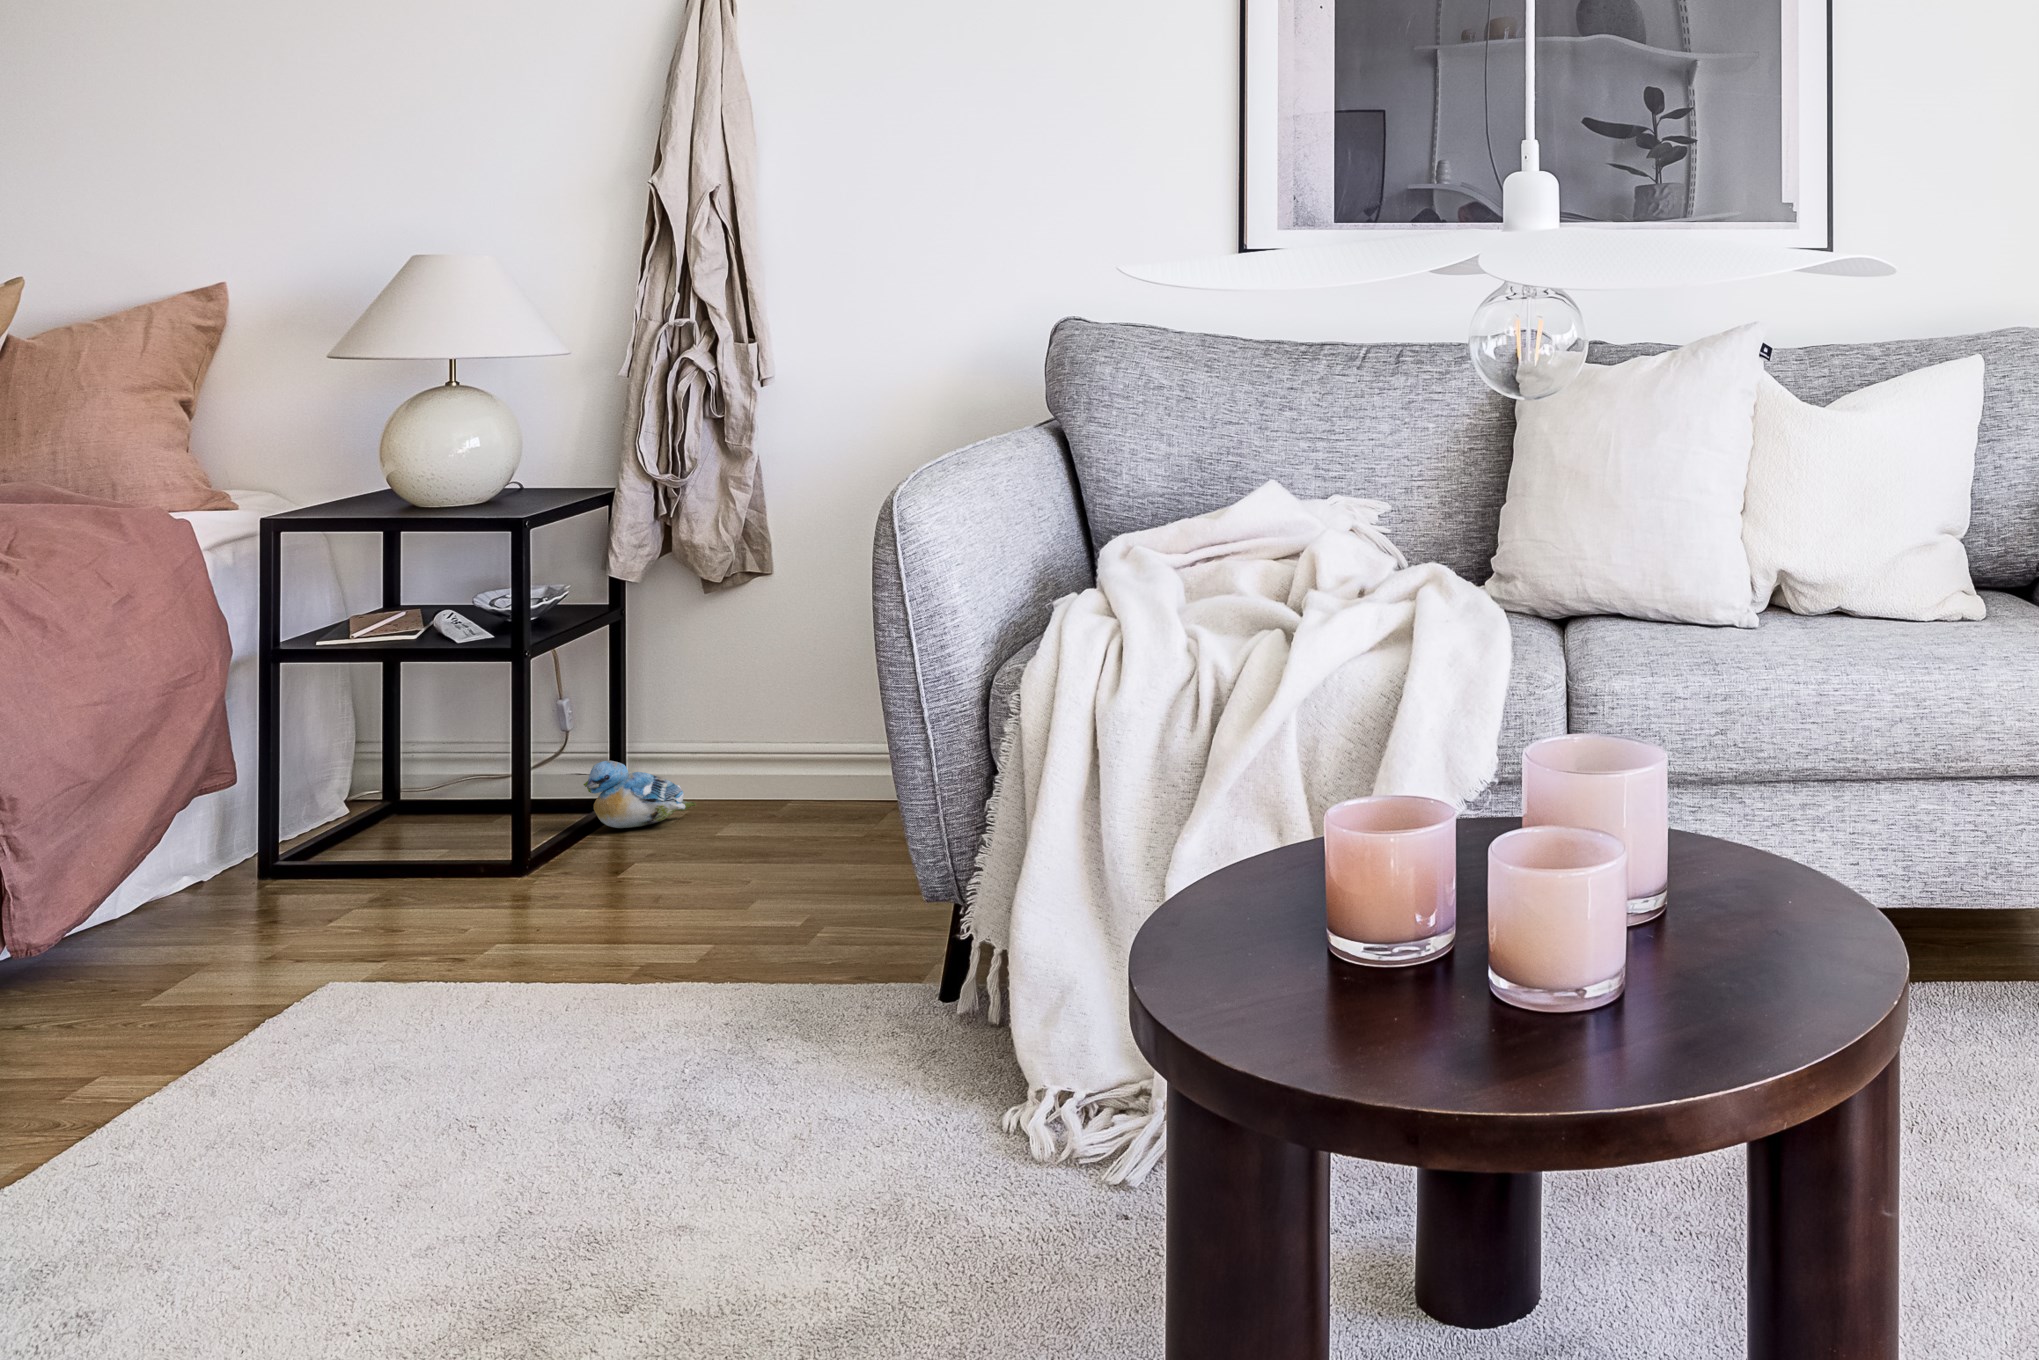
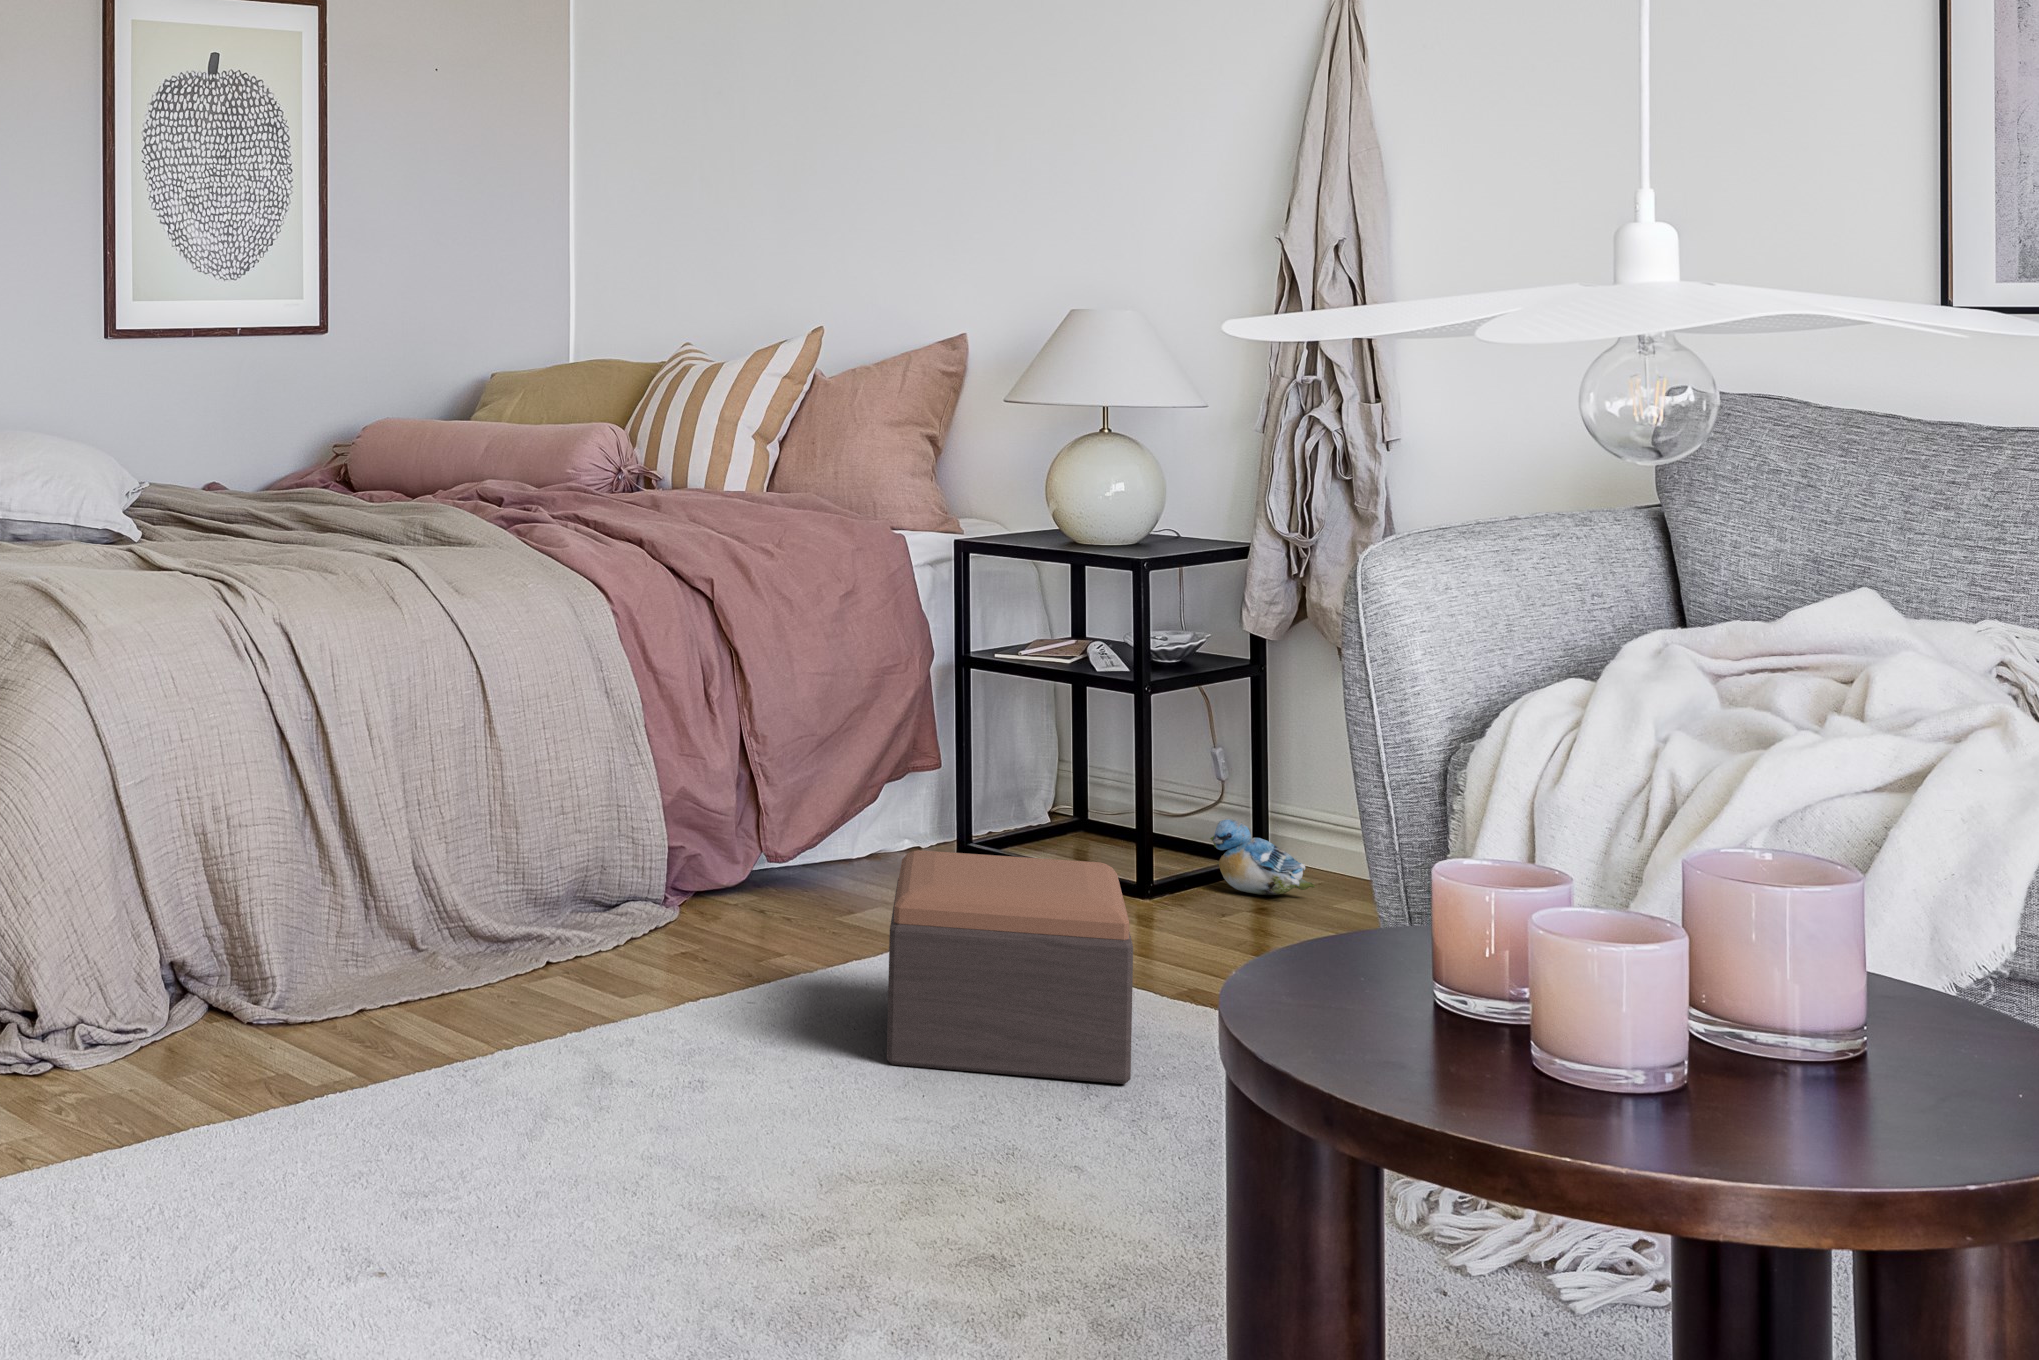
footstool: none [304,867,667,1199] -> present [887,850,1133,1084]

